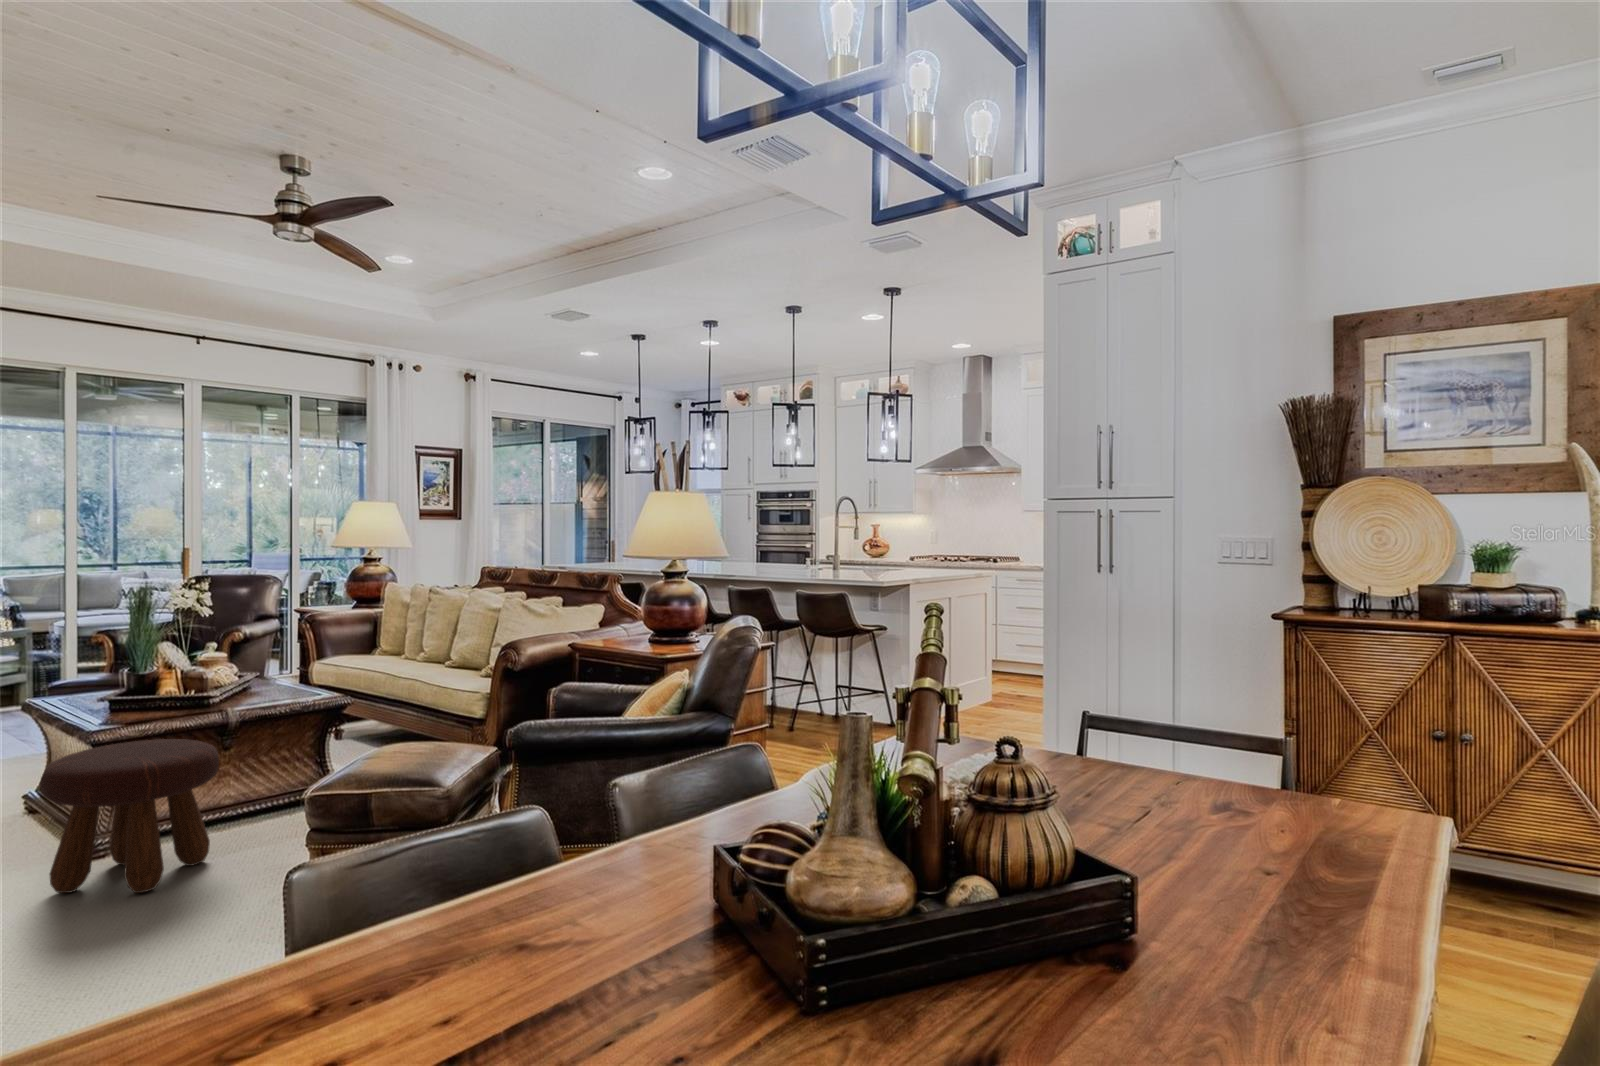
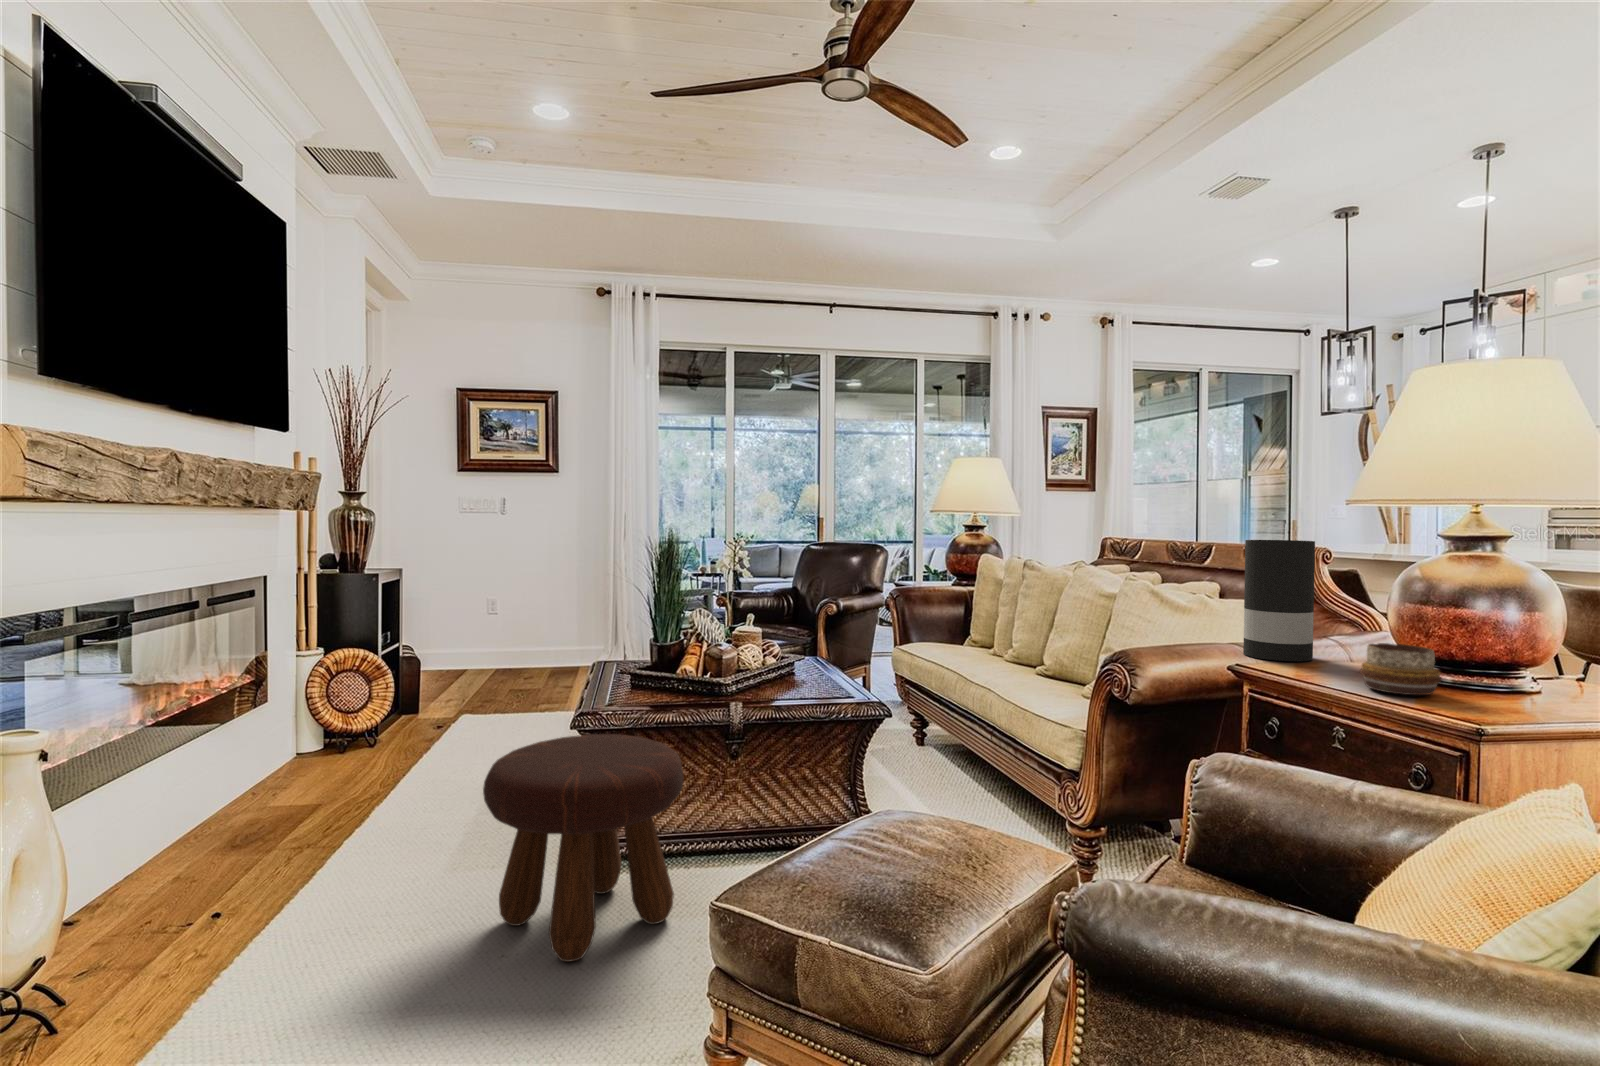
vase: none [576,573,609,639] -> present [1243,540,1315,661]
decorative bowl: none [627,624,658,647] -> present [1360,643,1441,695]

